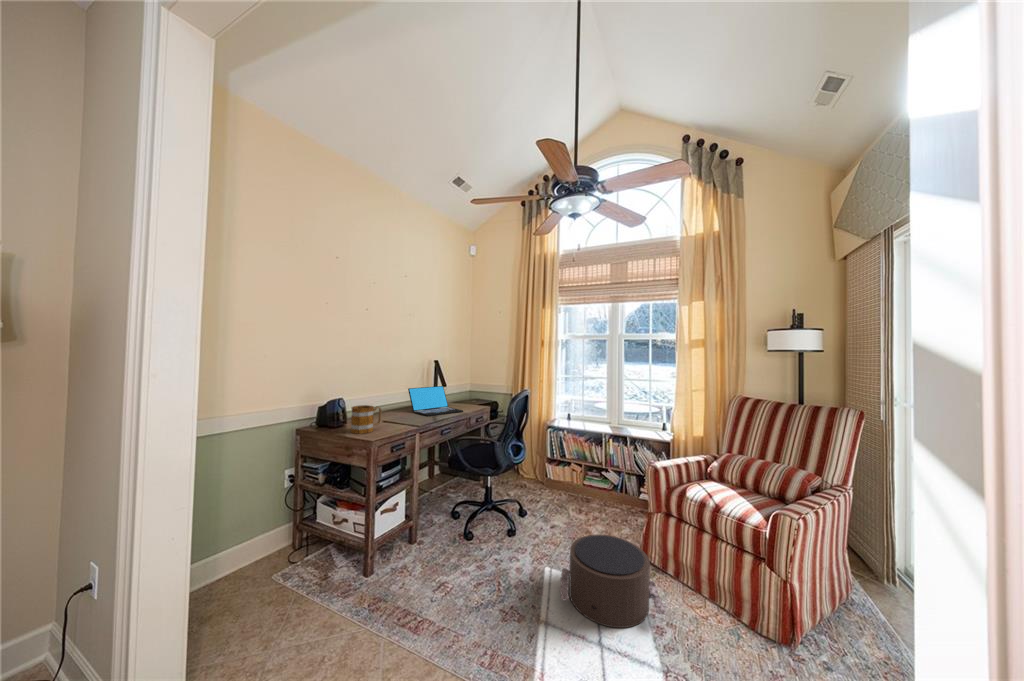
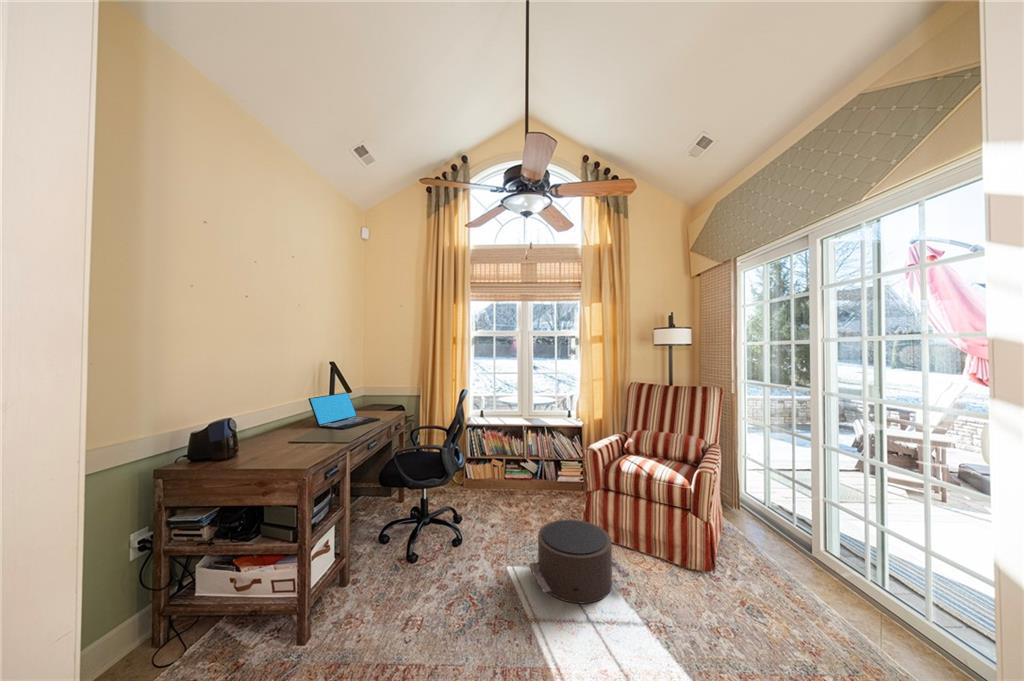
mug: present [351,405,382,434] -> none [262,423,302,462]

